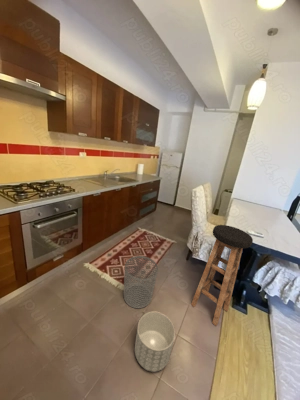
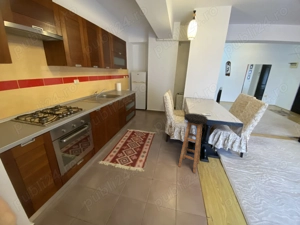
waste bin: present [124,256,158,308] -> none [134,145,156,178]
planter: present [135,312,175,372] -> none [155,173,179,207]

